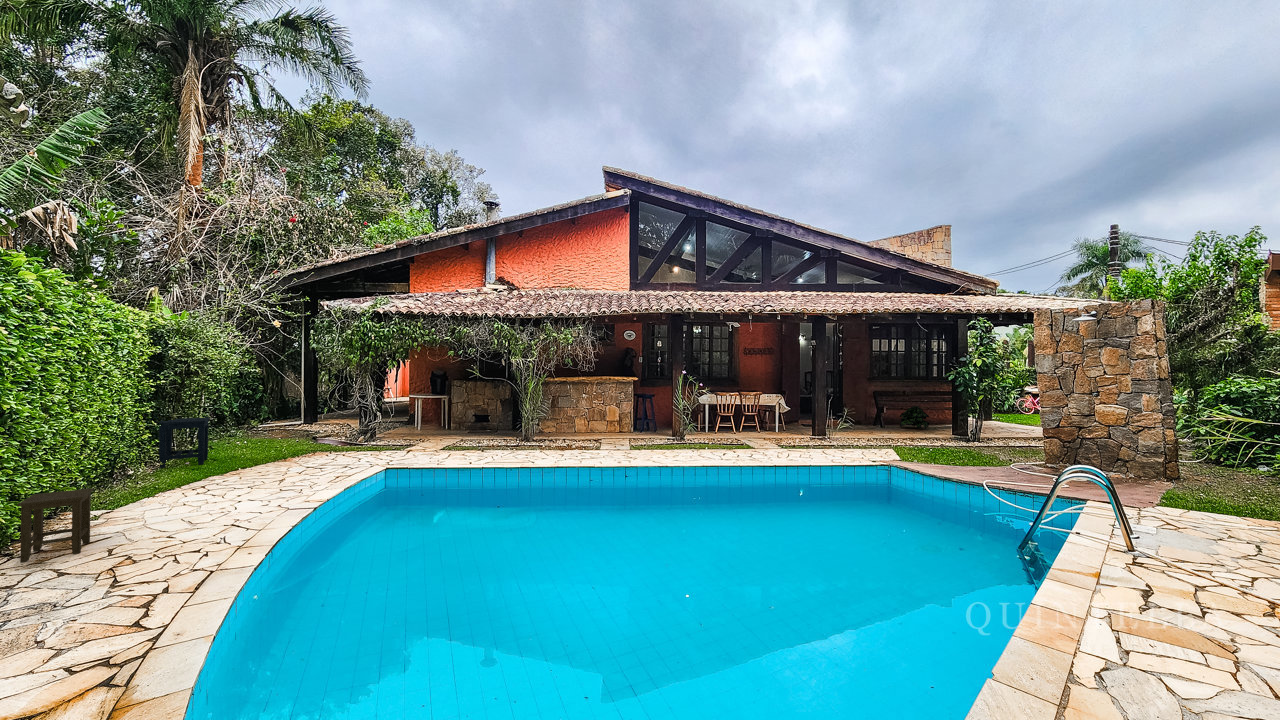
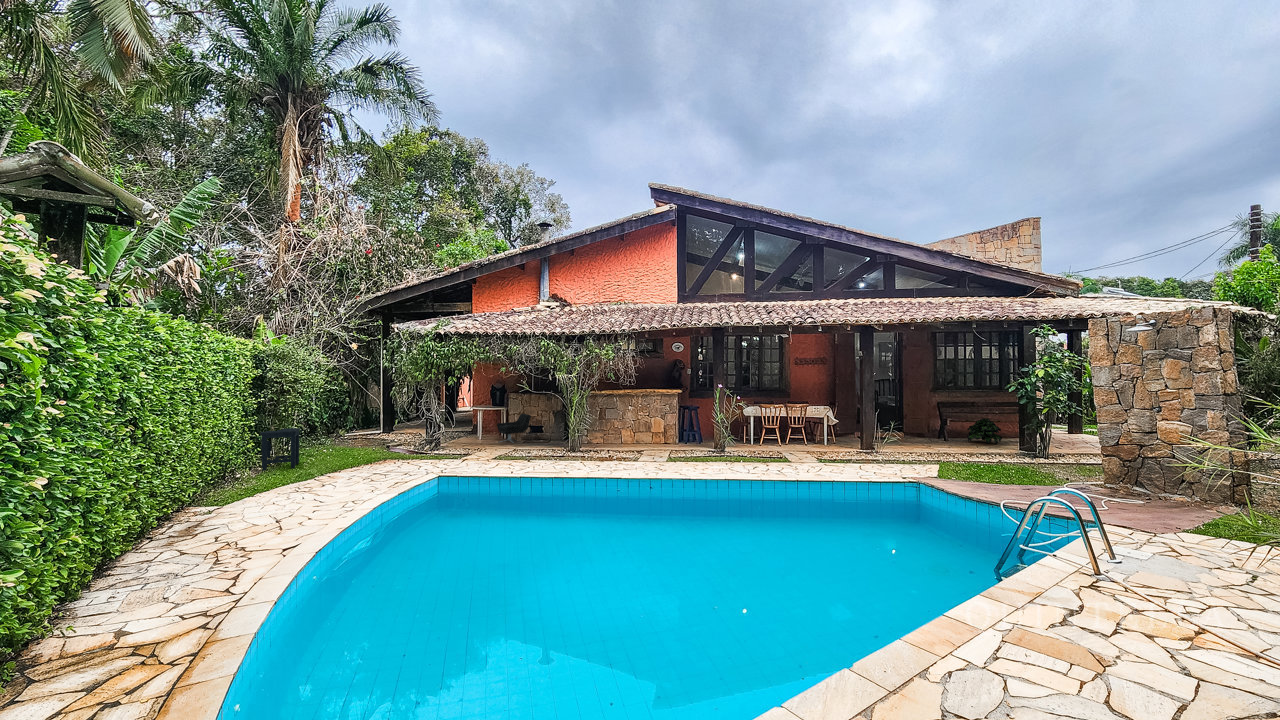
lounge chair: none [442,403,481,434] -> present [497,414,531,443]
stool: present [17,488,94,562] -> none [157,488,207,543]

